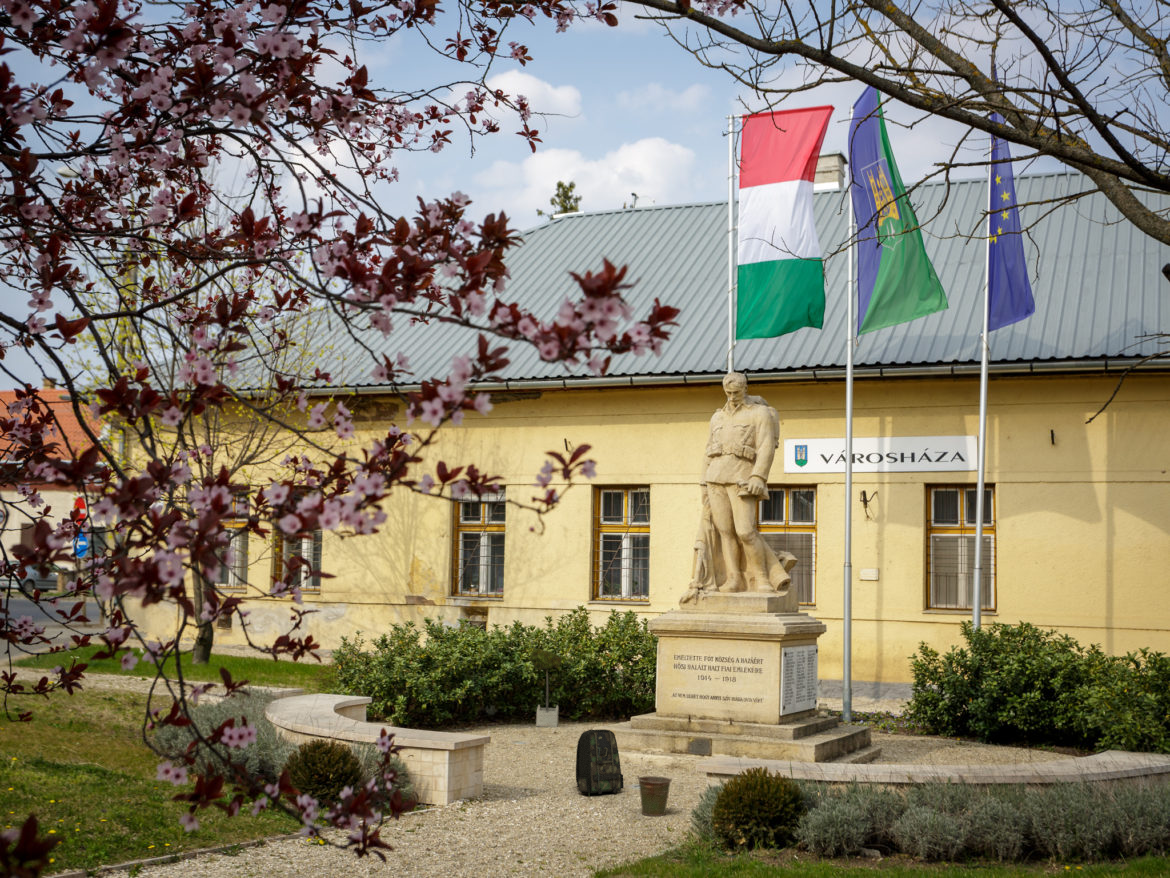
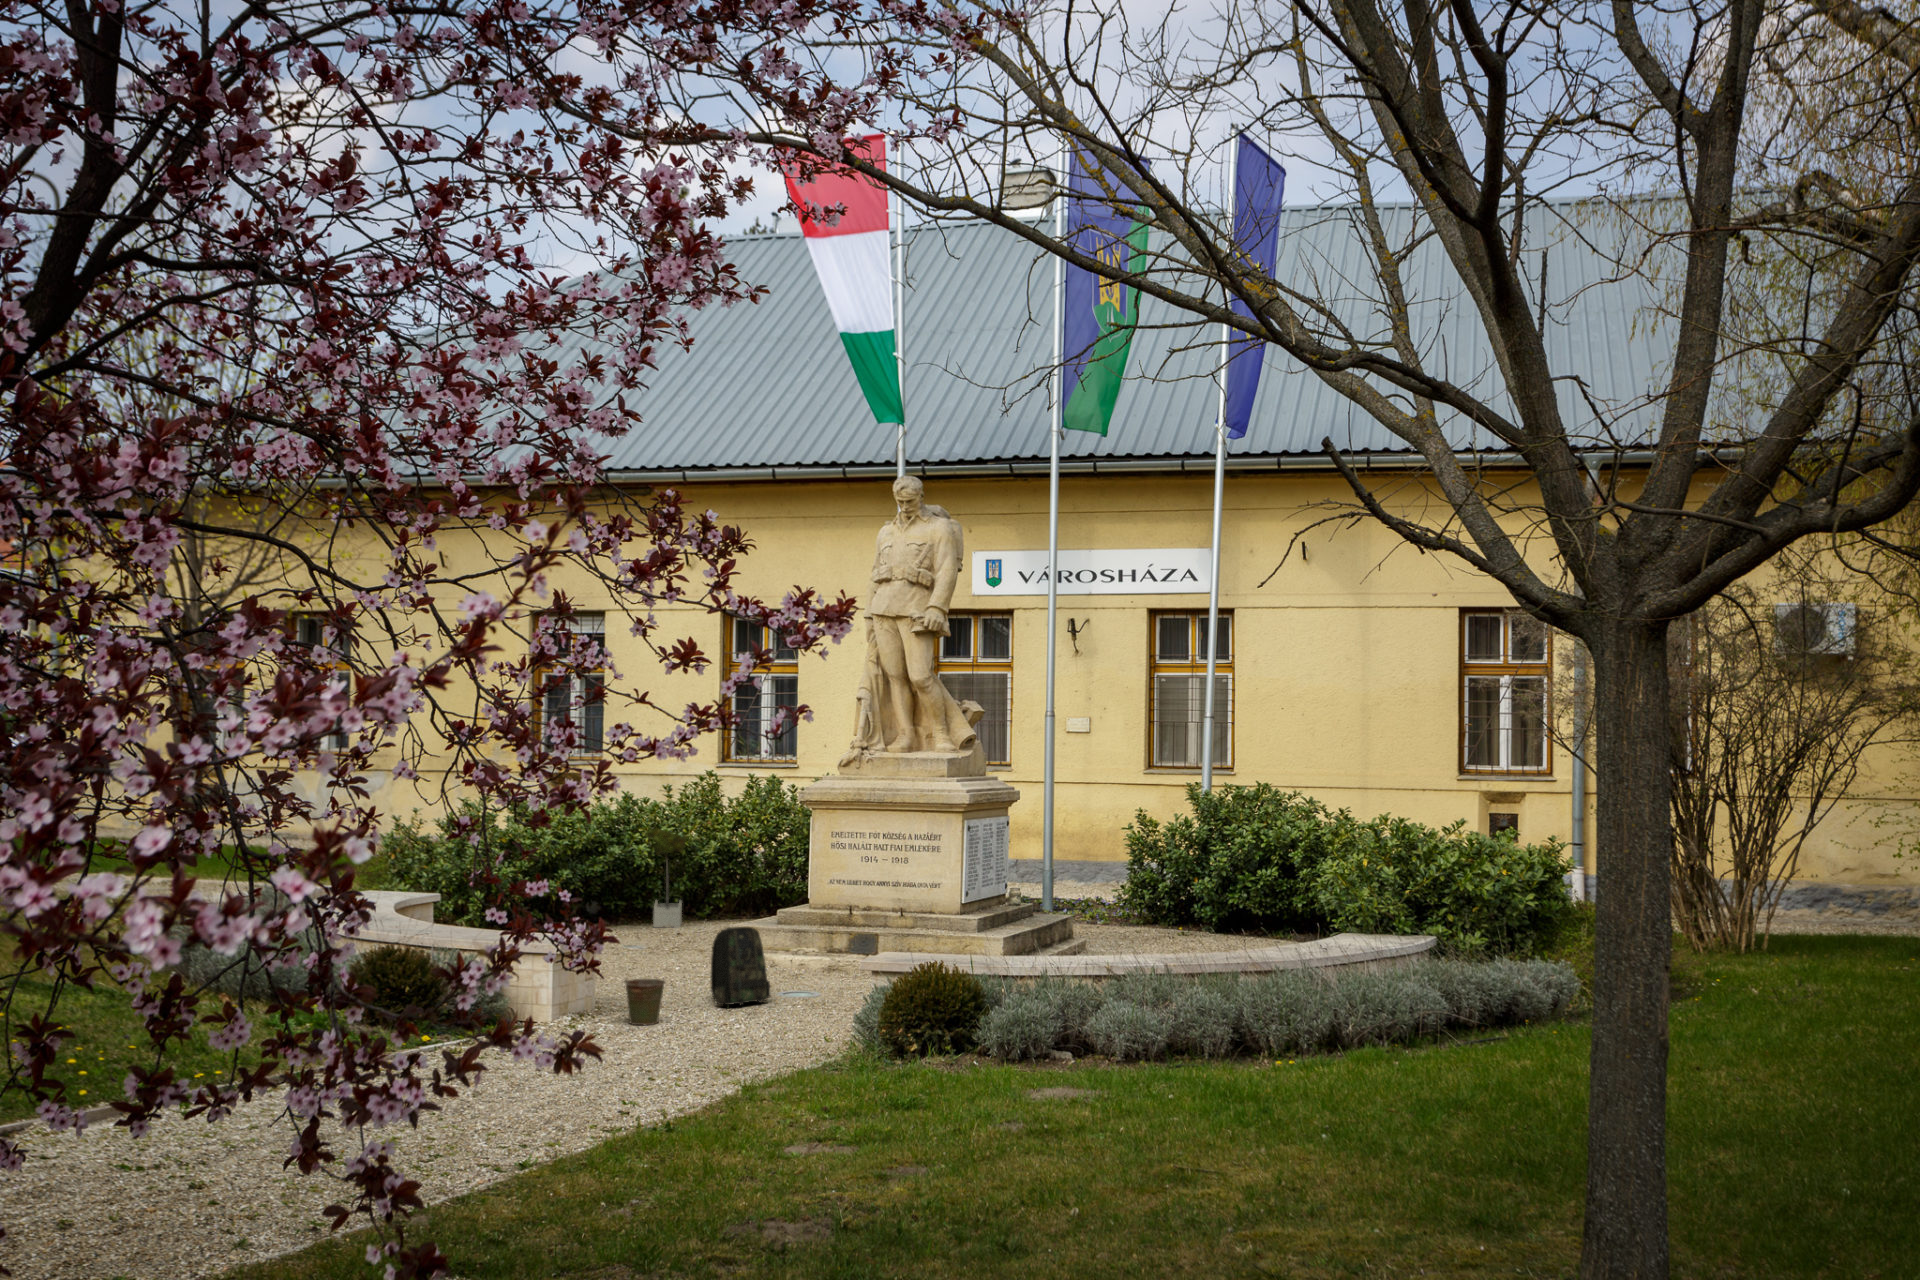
bucket: present [637,776,672,816] -> present [624,979,665,1025]

